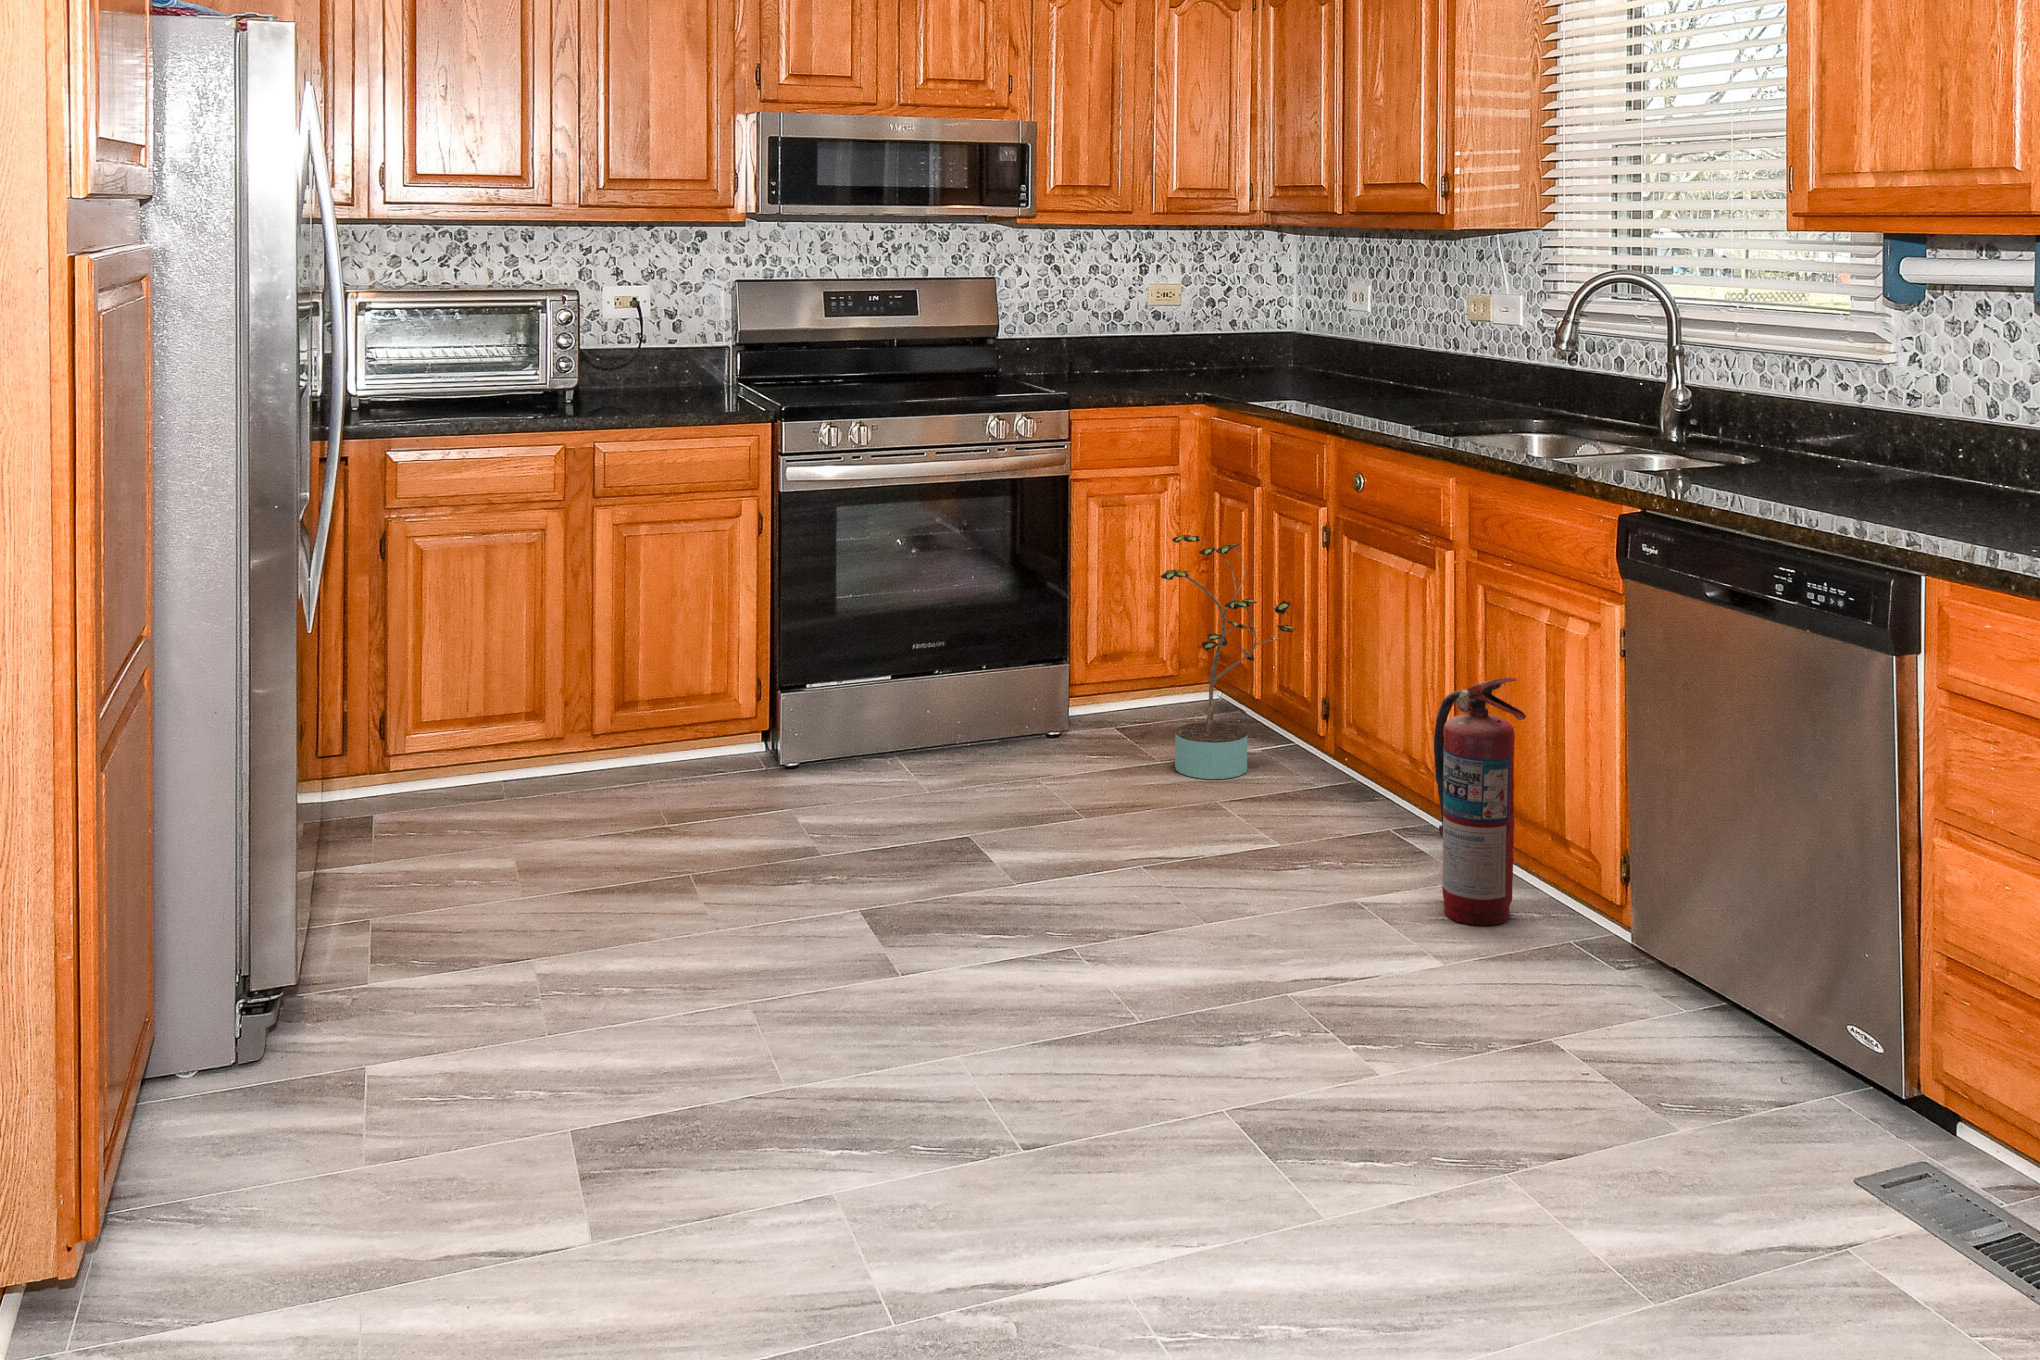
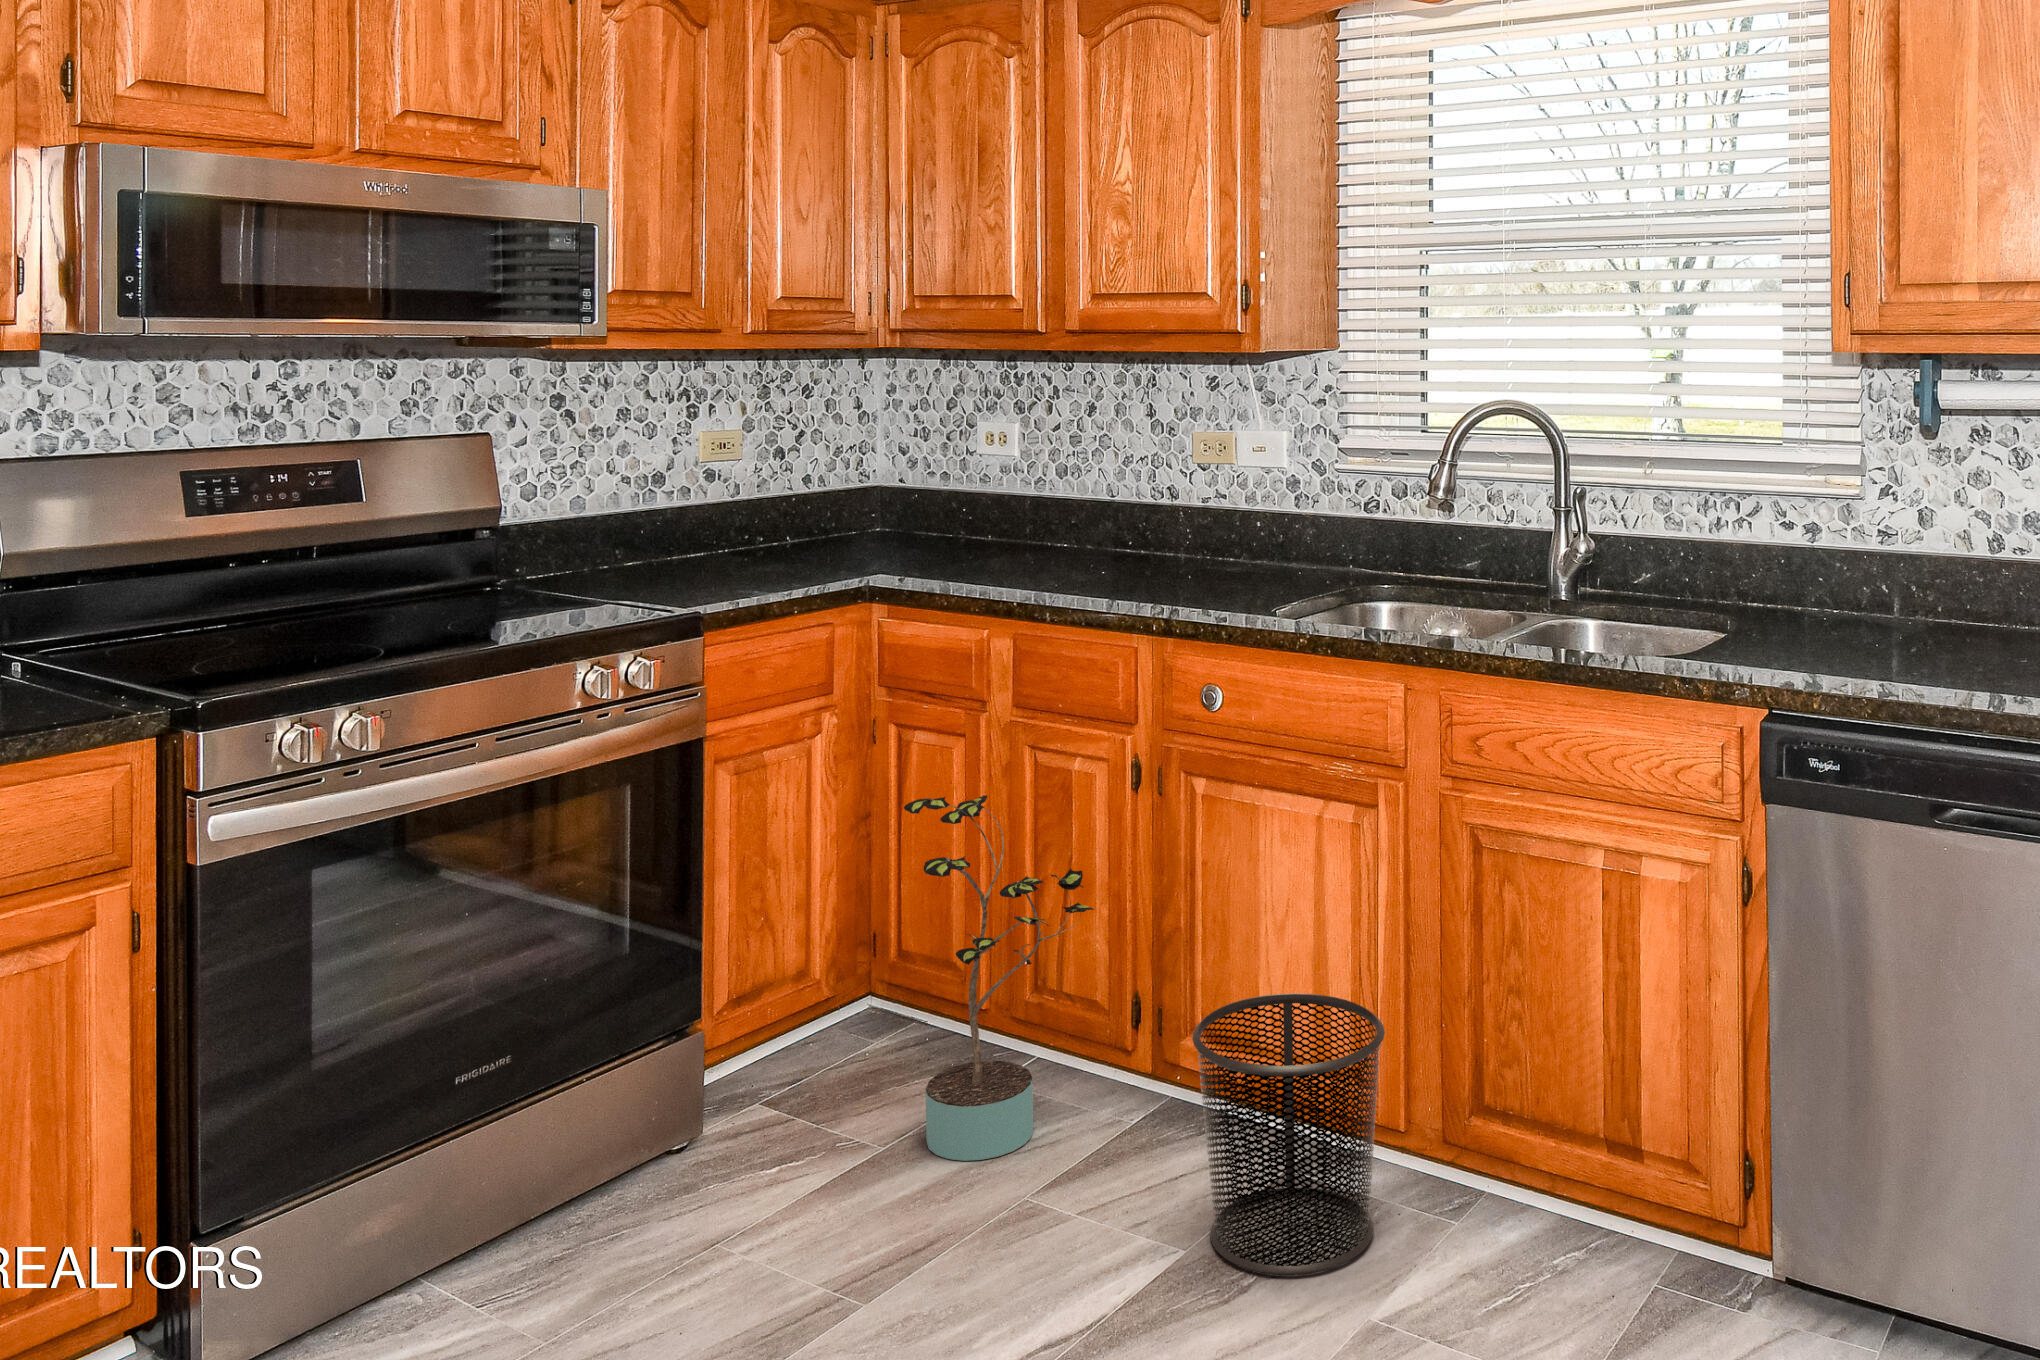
fire extinguisher: present [1434,678,1526,925] -> none [1469,953,1627,1311]
waste bin: none [1274,692,1412,870] -> present [1192,993,1385,1276]

